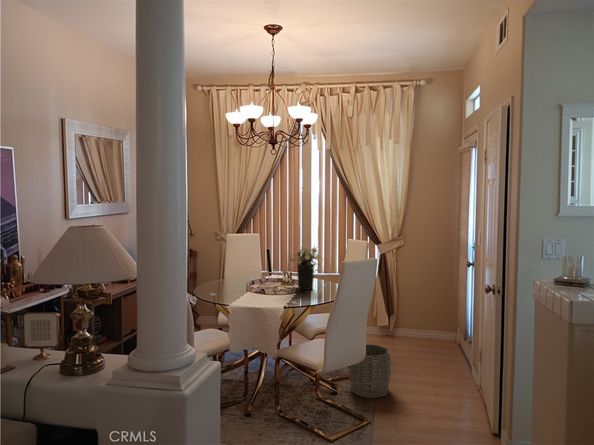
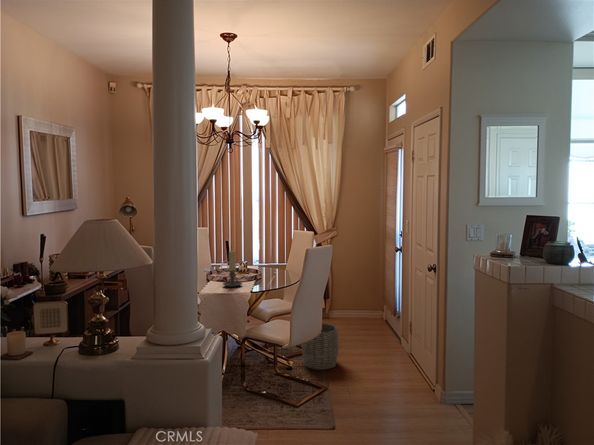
flower arrangement: present [289,247,321,290] -> none [245,236,279,277]
candle holder: none [258,261,279,301] -> present [223,251,242,287]

